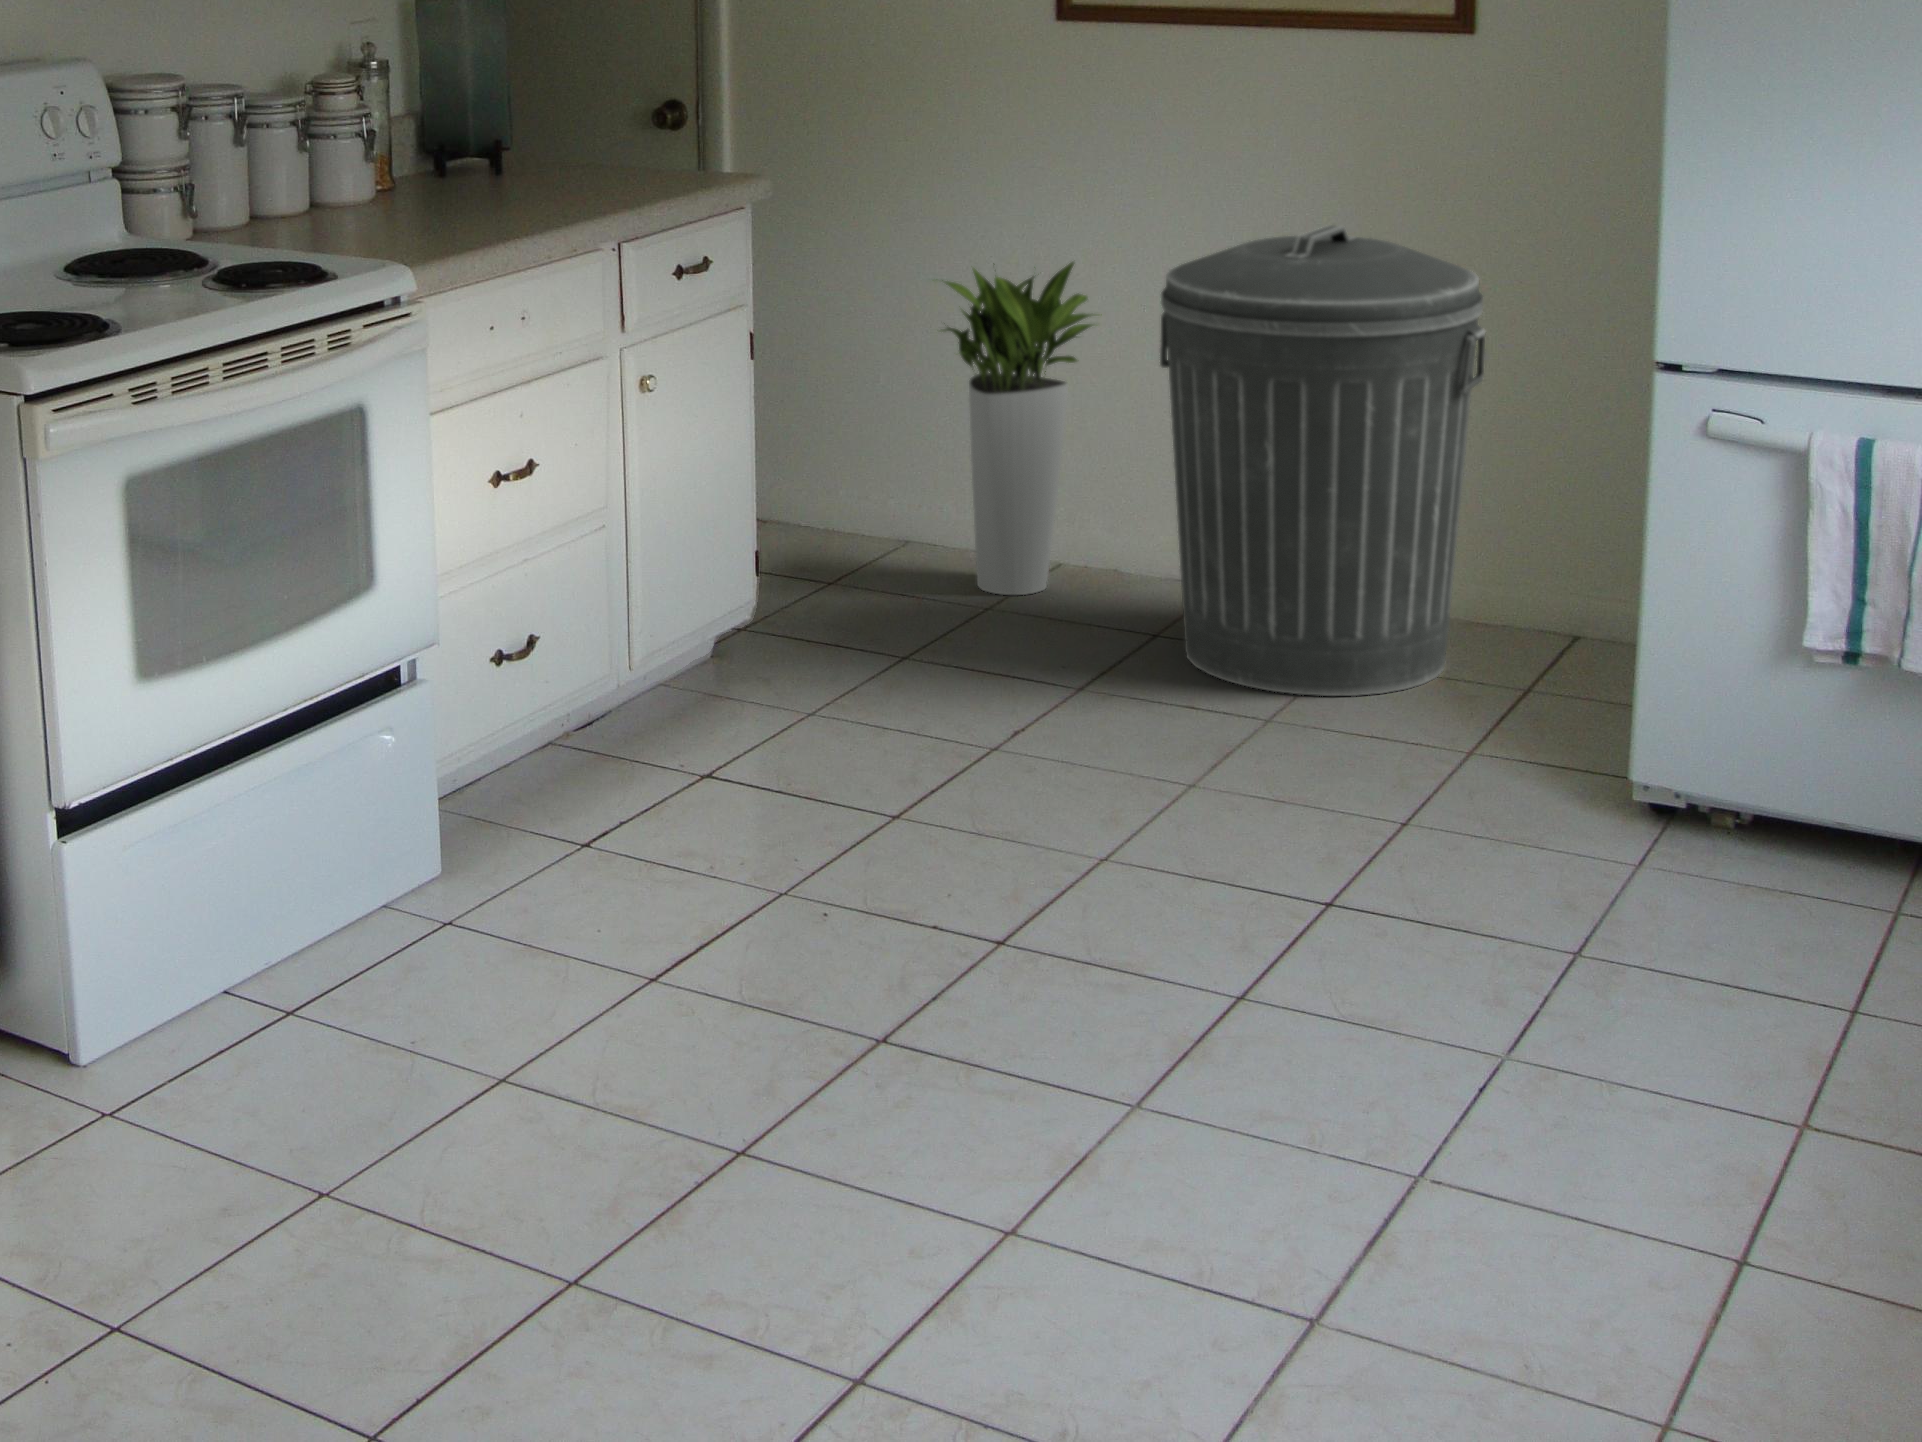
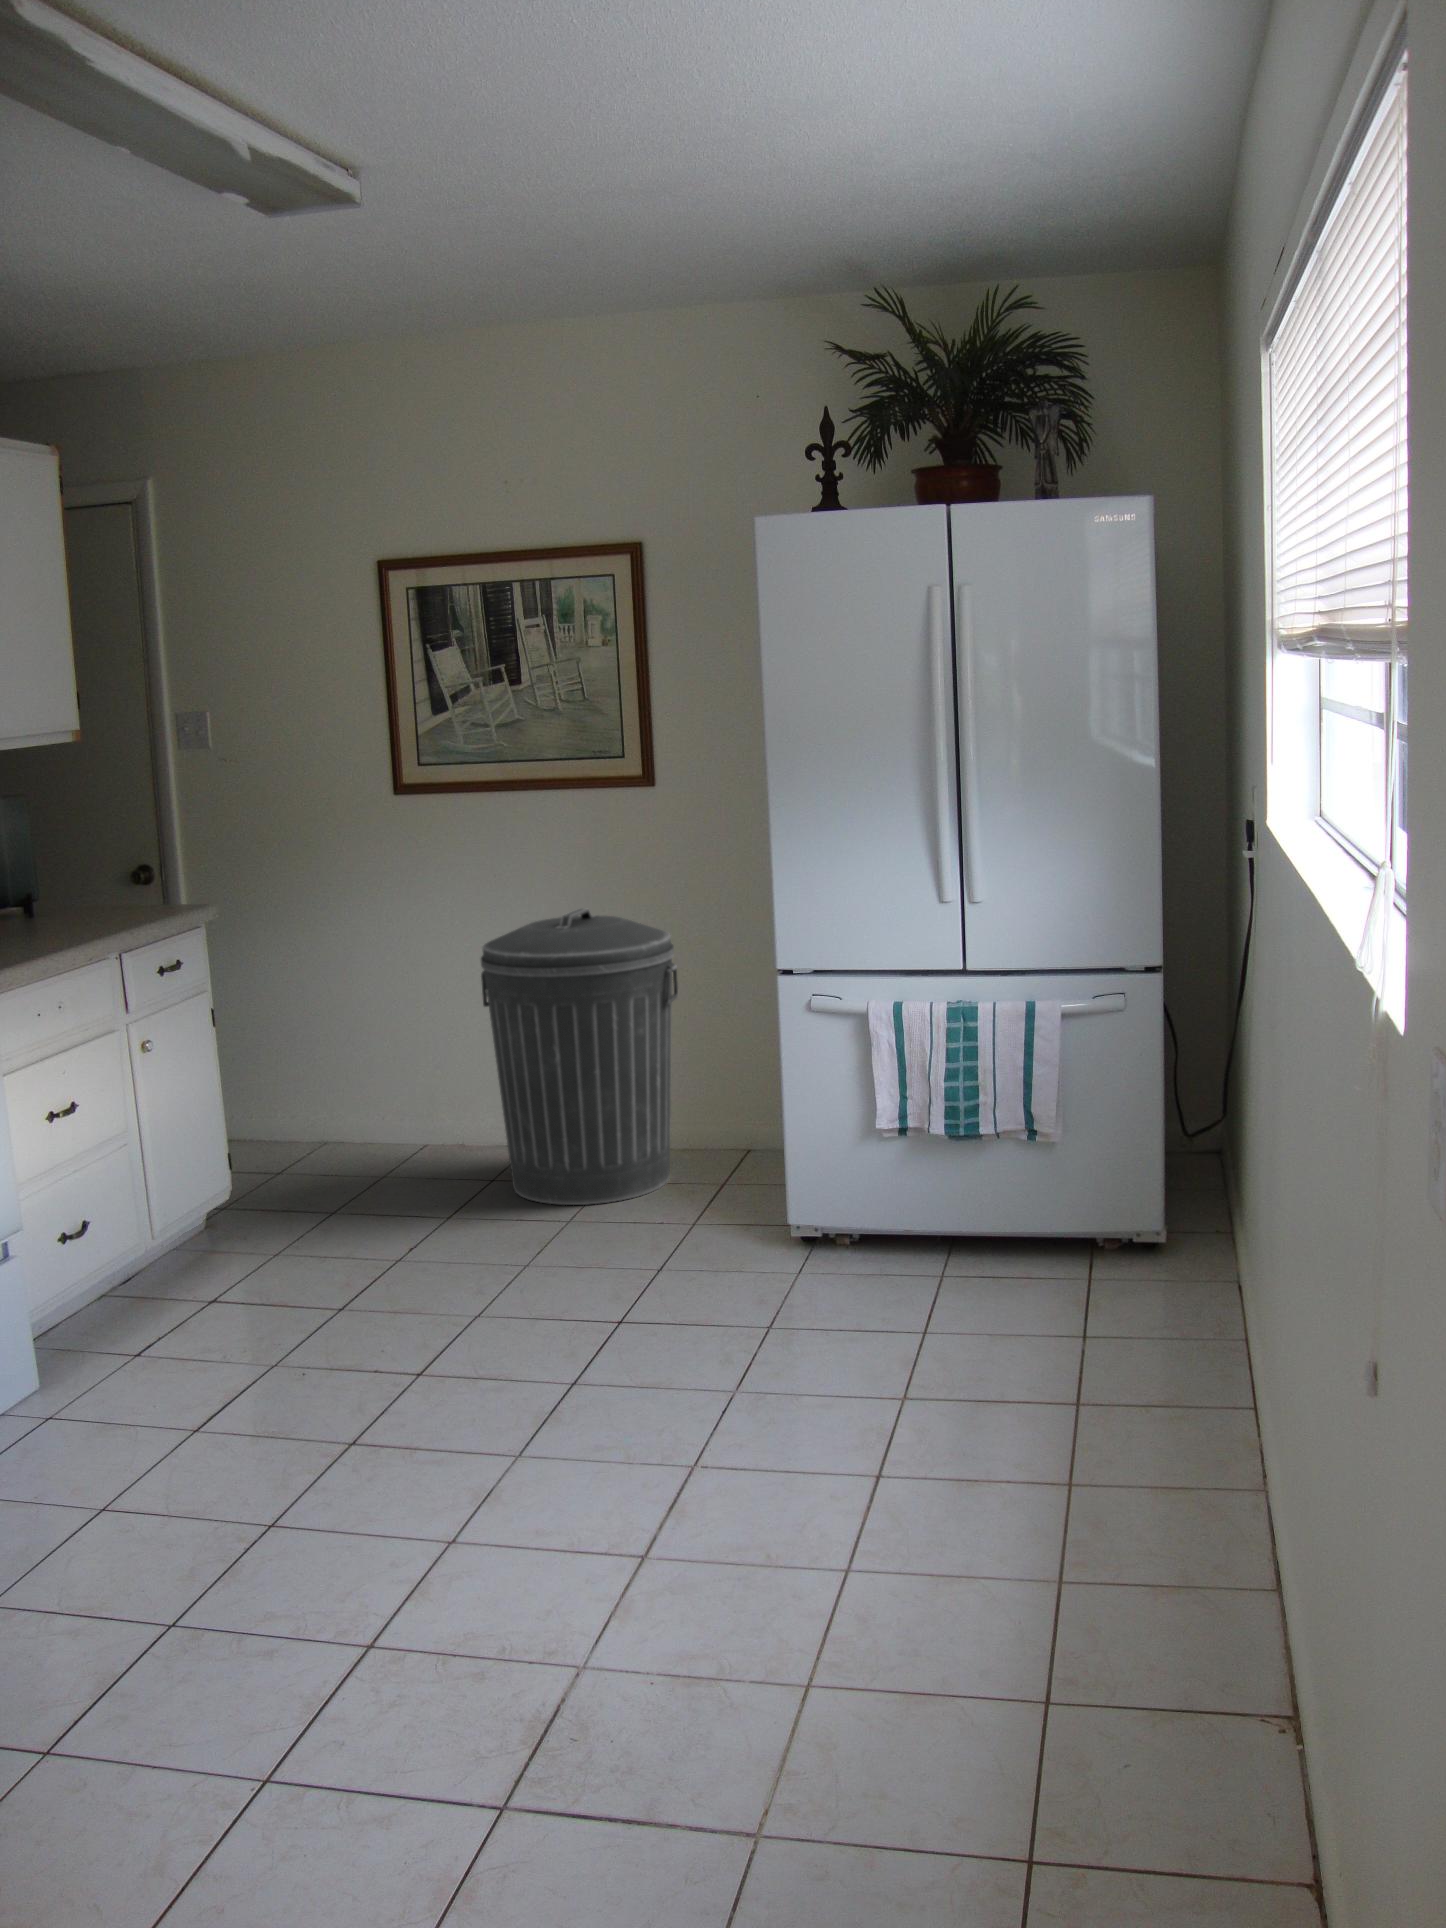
planter: present [942,262,1093,595] -> none [329,946,442,1169]

